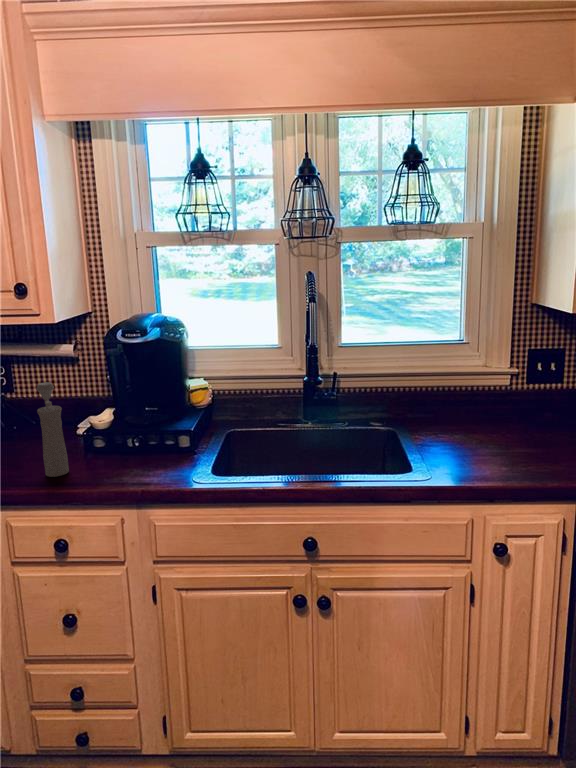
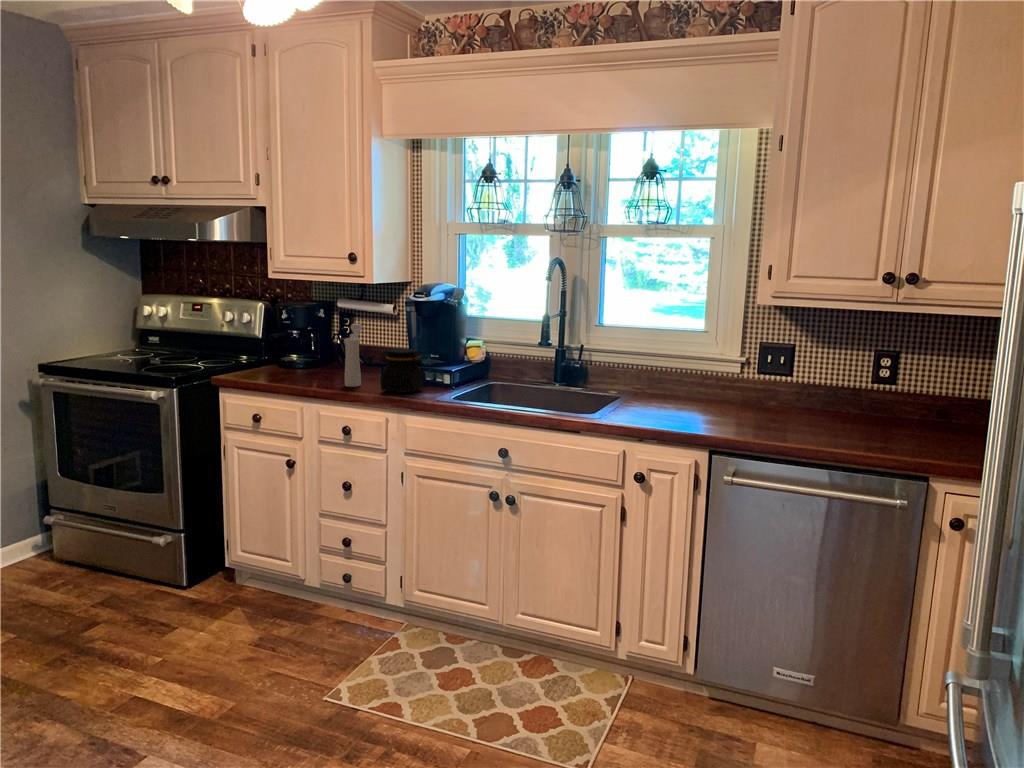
jar: none [100,412,167,477] -> present [379,348,424,393]

